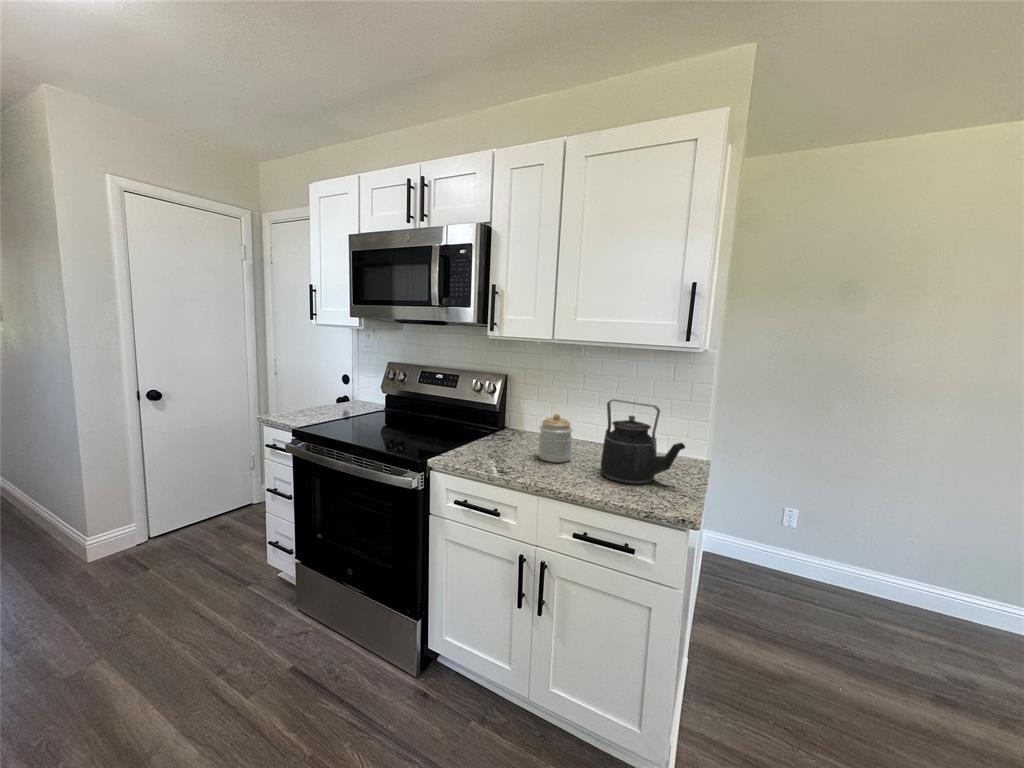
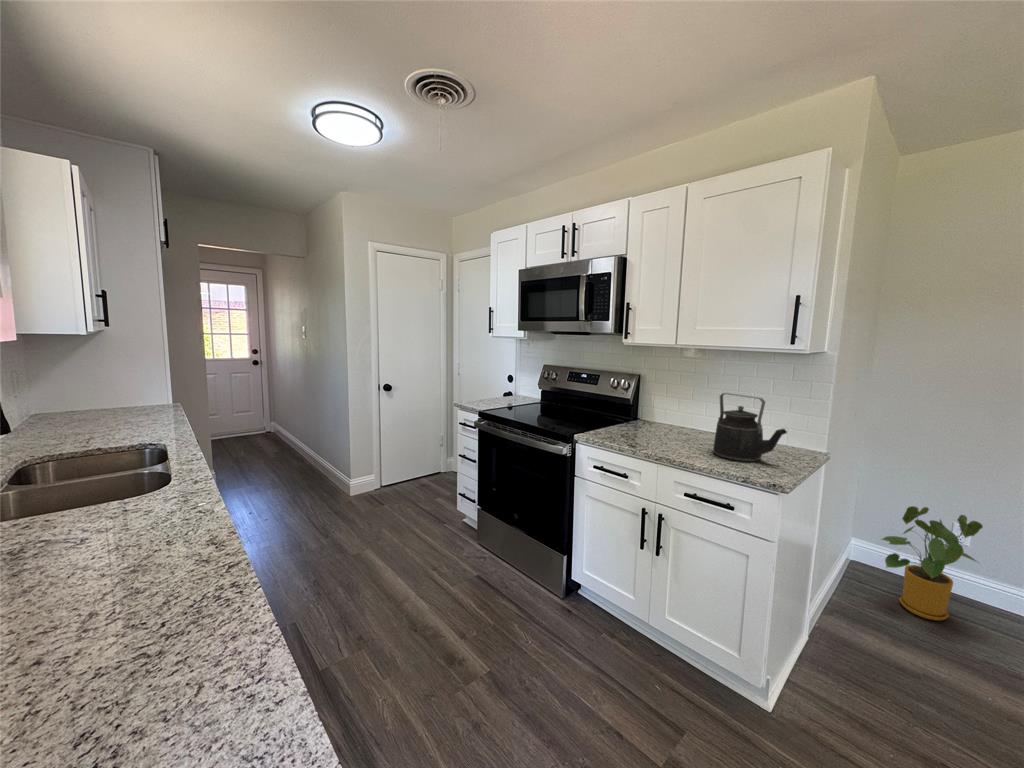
jar: present [538,414,573,462] -> none [662,405,692,443]
house plant: none [741,500,824,612] -> present [882,506,983,621]

